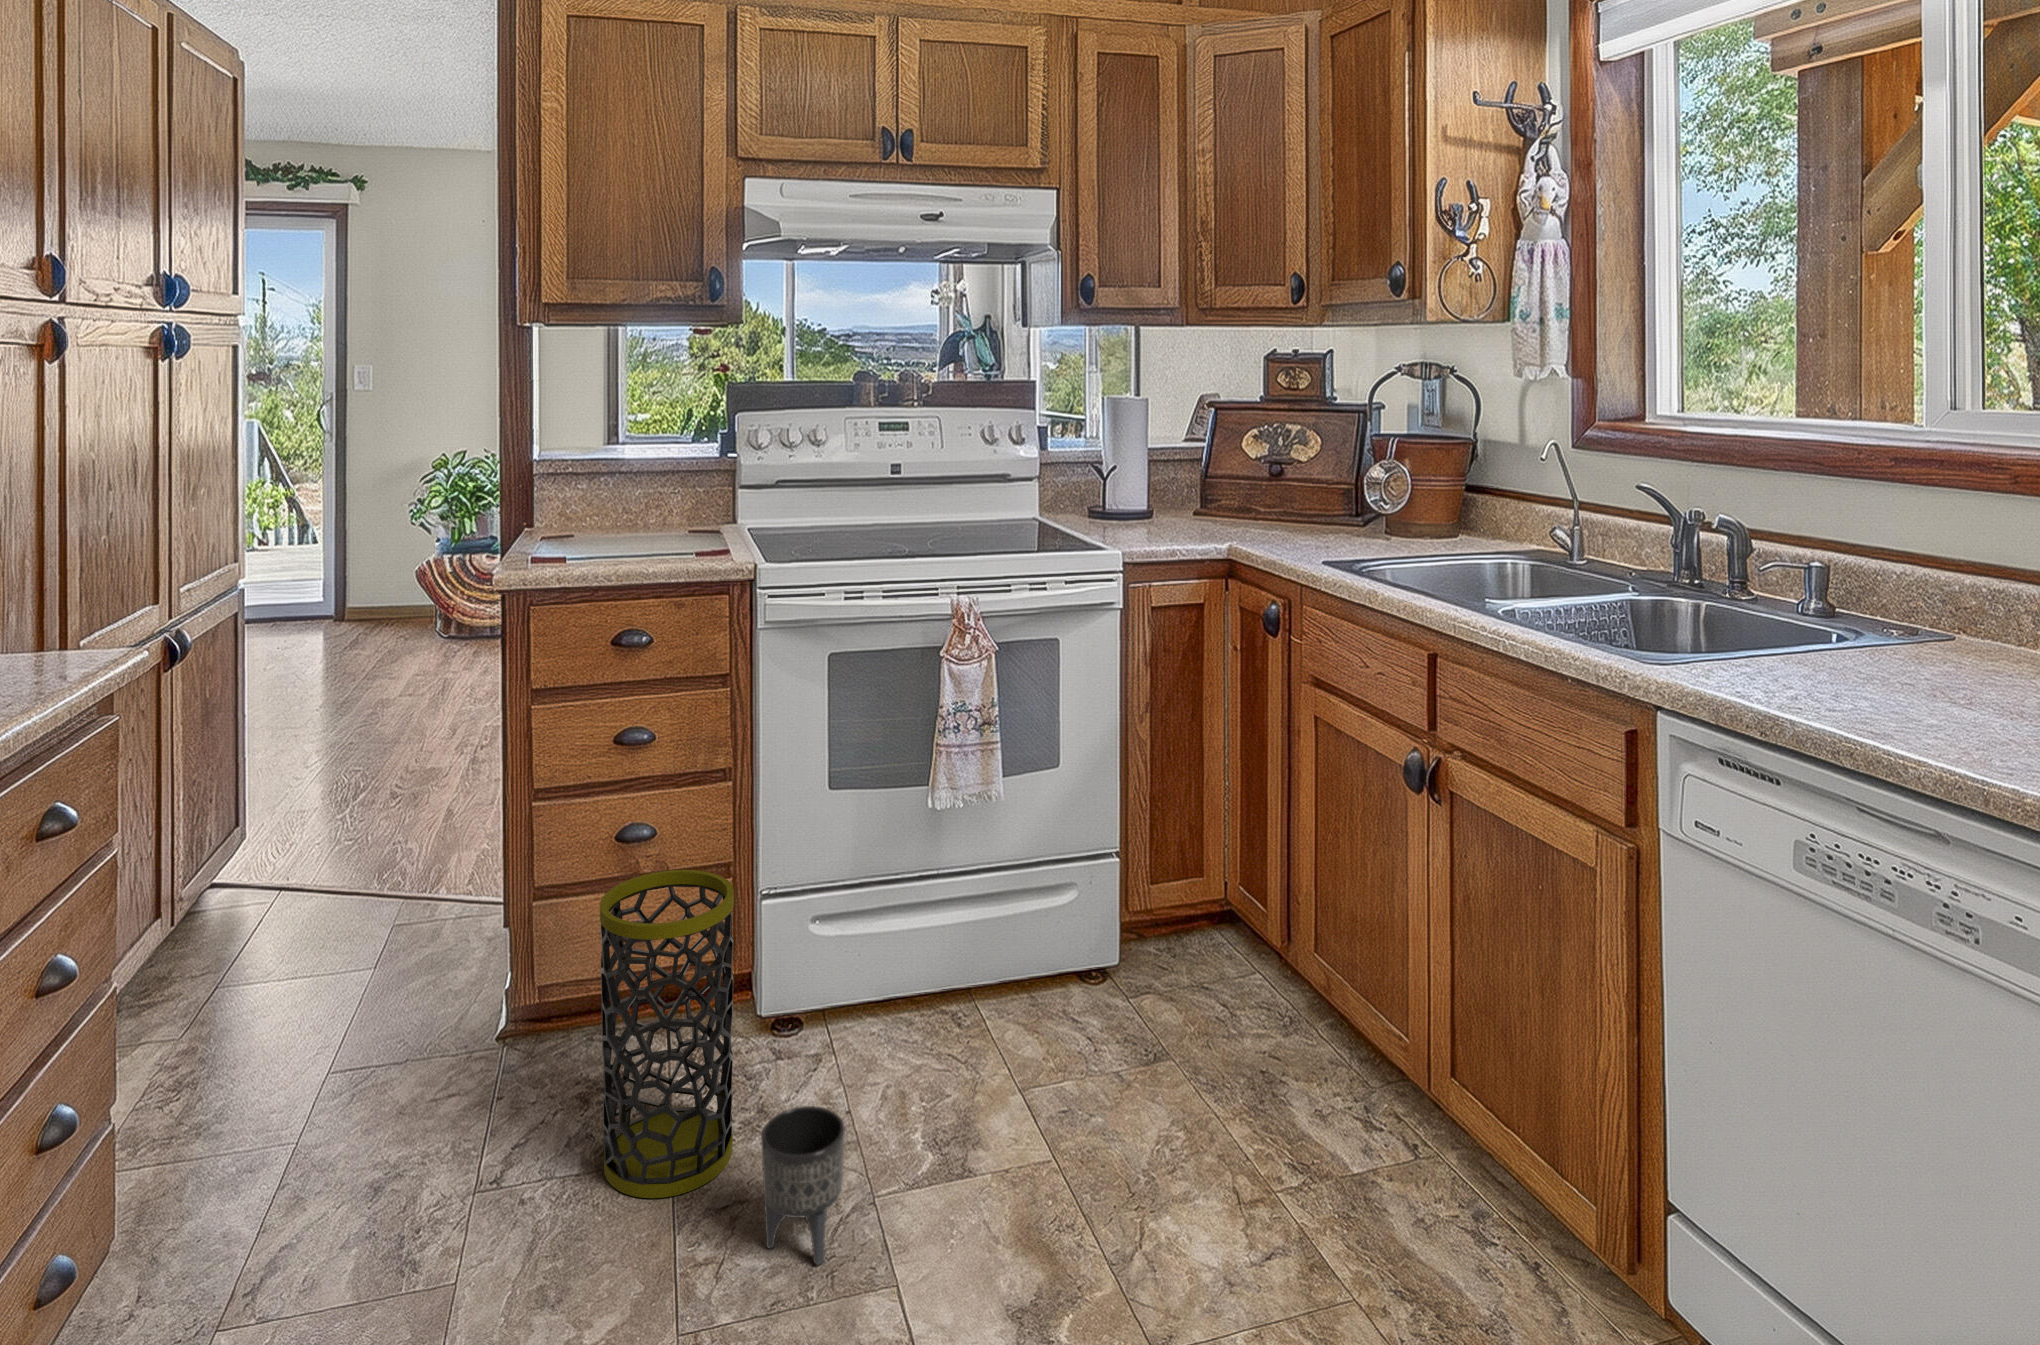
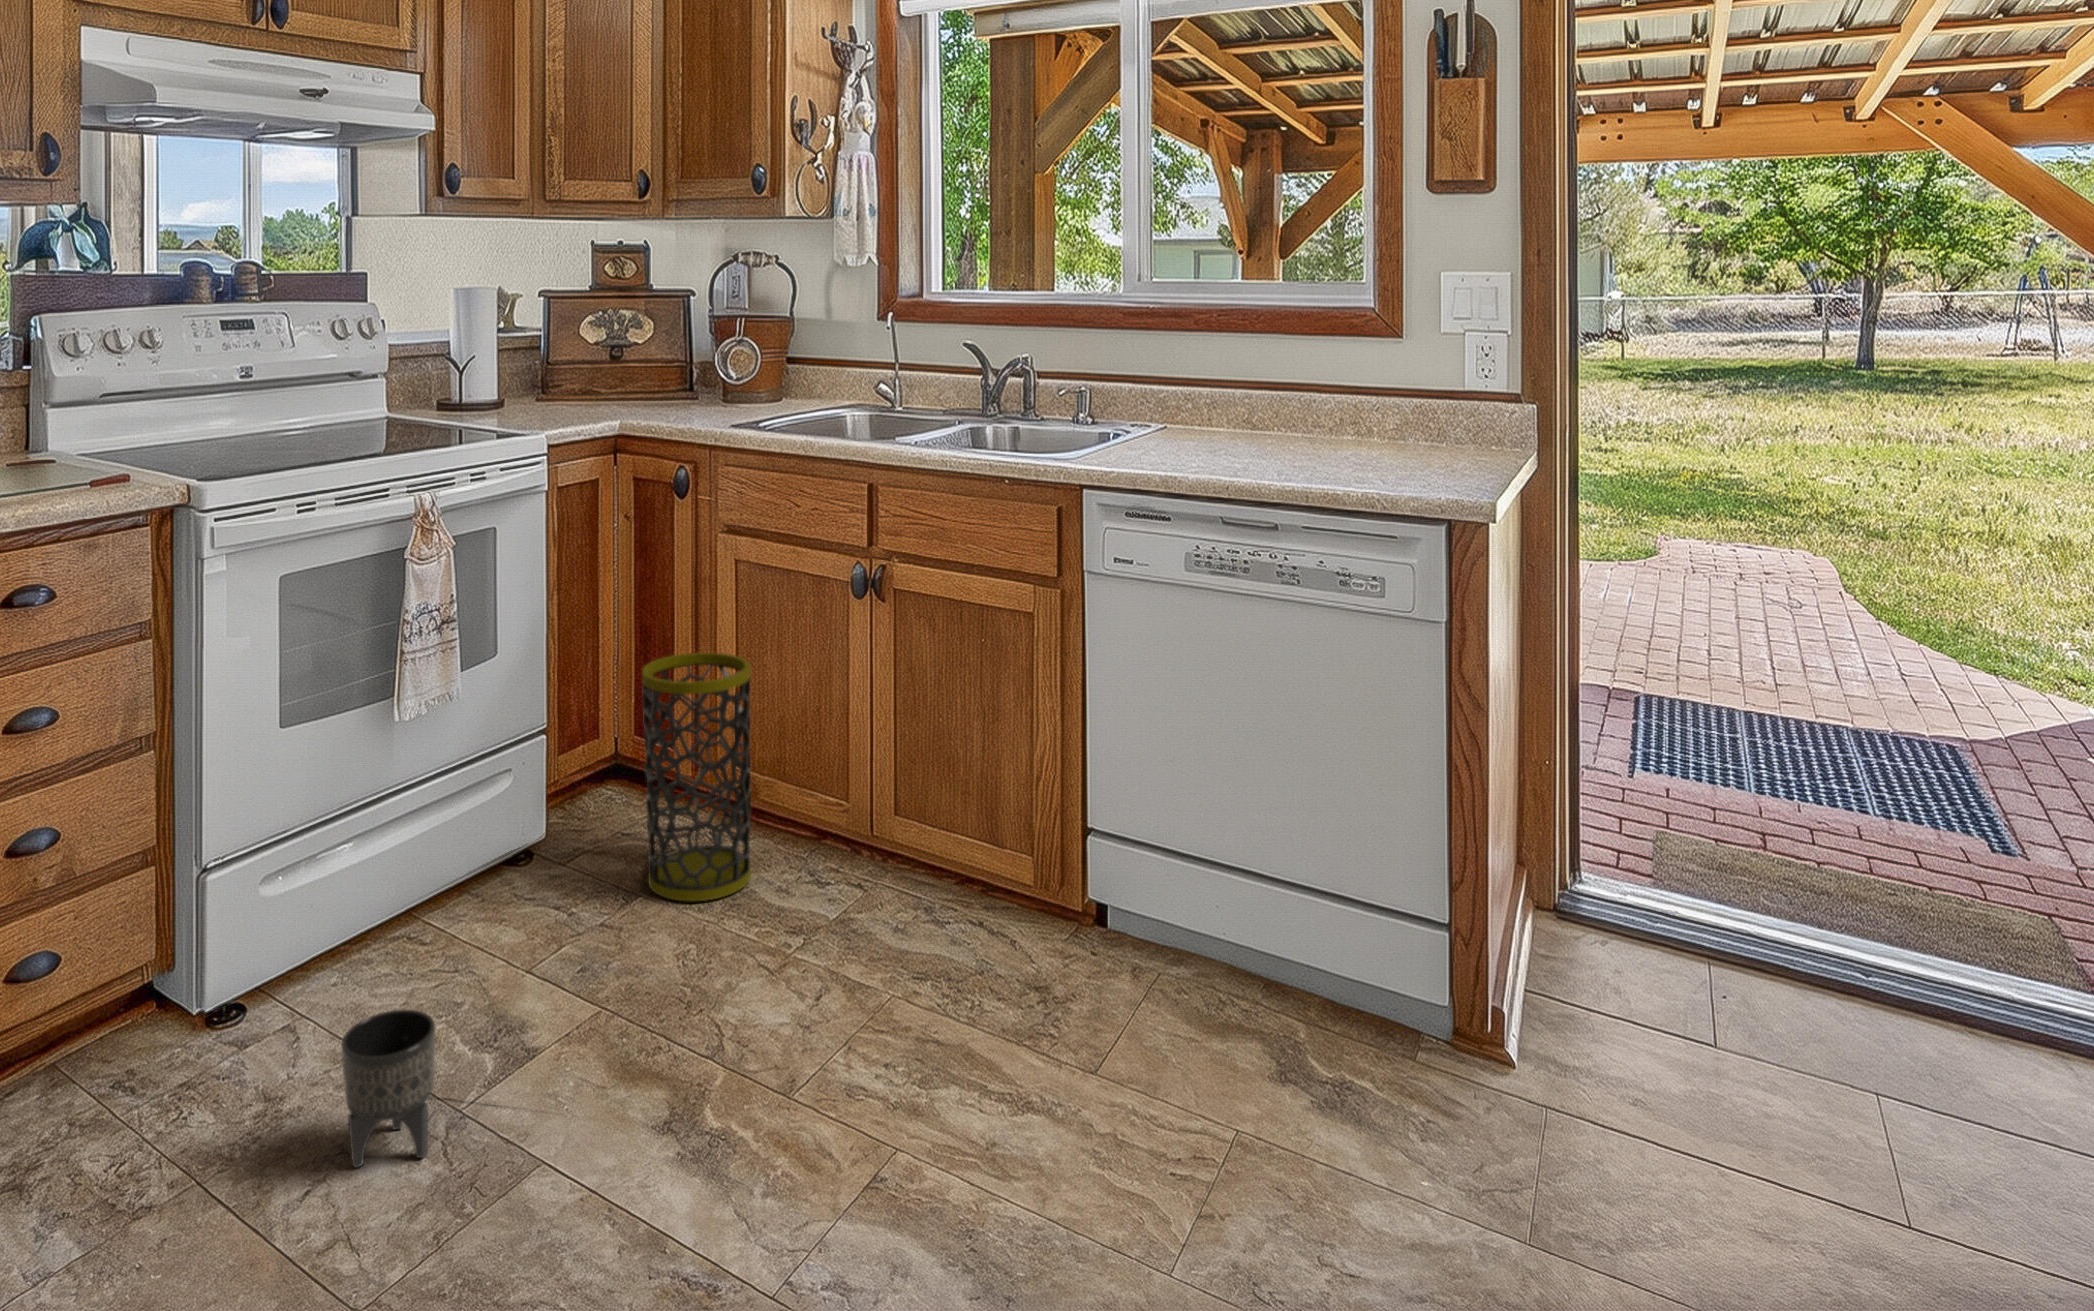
trash can: present [600,870,734,1198] -> present [642,653,751,901]

